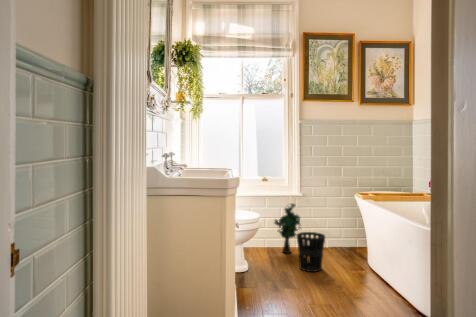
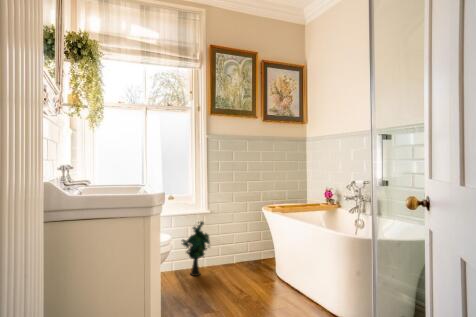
wastebasket: present [297,232,325,272] -> none [211,252,241,297]

